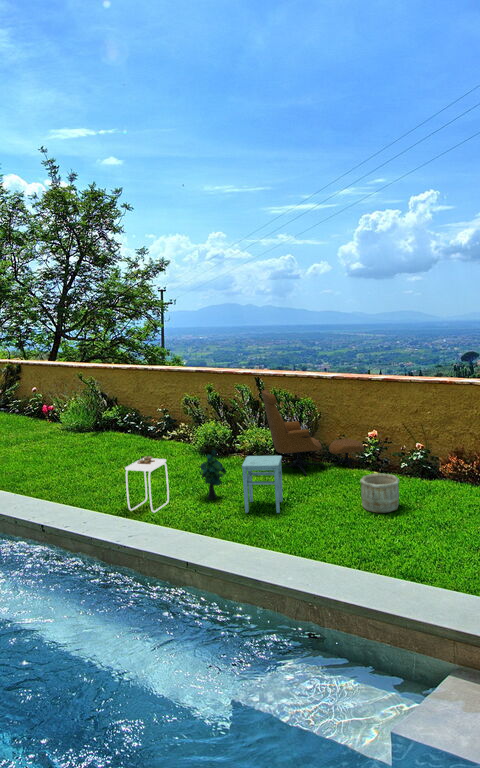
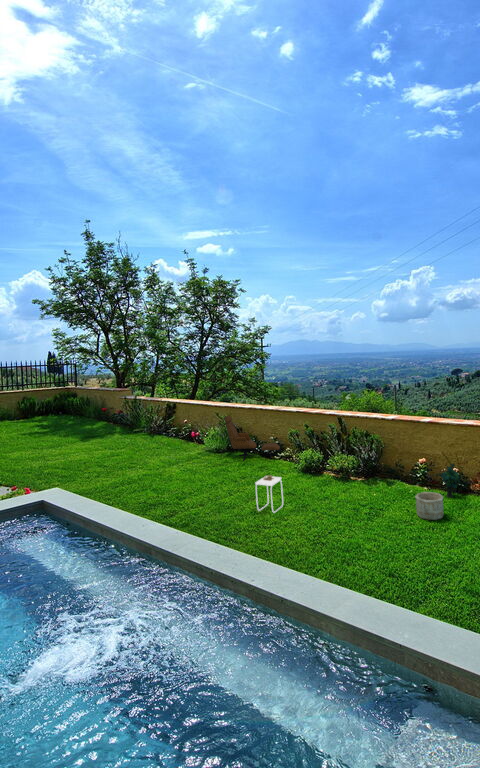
lounge chair: present [262,390,364,476] -> present [224,416,280,461]
decorative plant: present [199,450,226,500] -> present [441,464,460,498]
stool: present [242,456,283,513] -> none [332,477,360,517]

